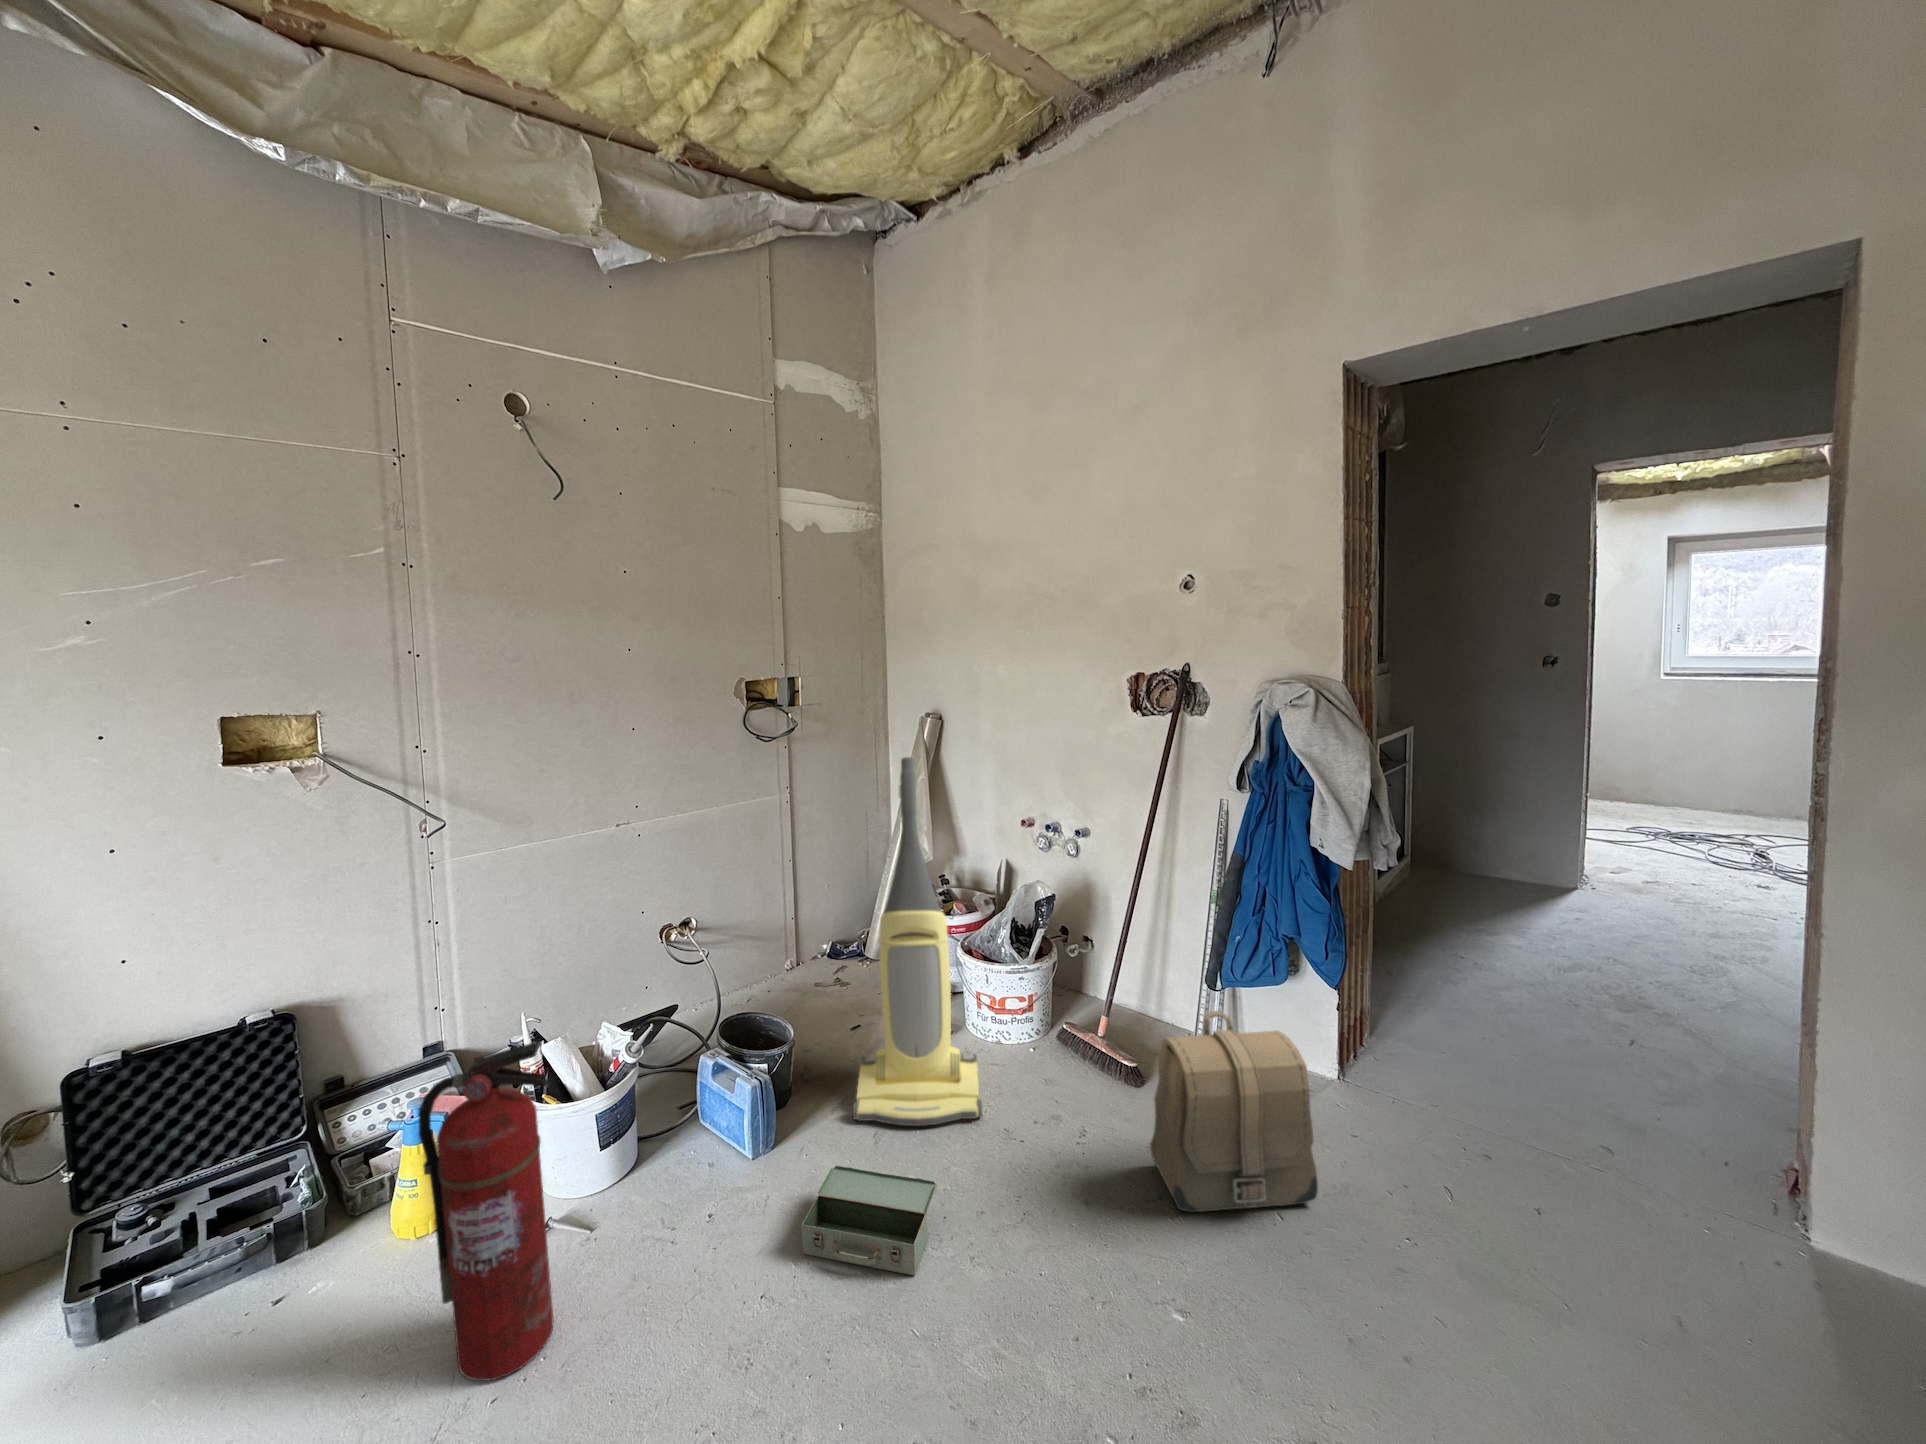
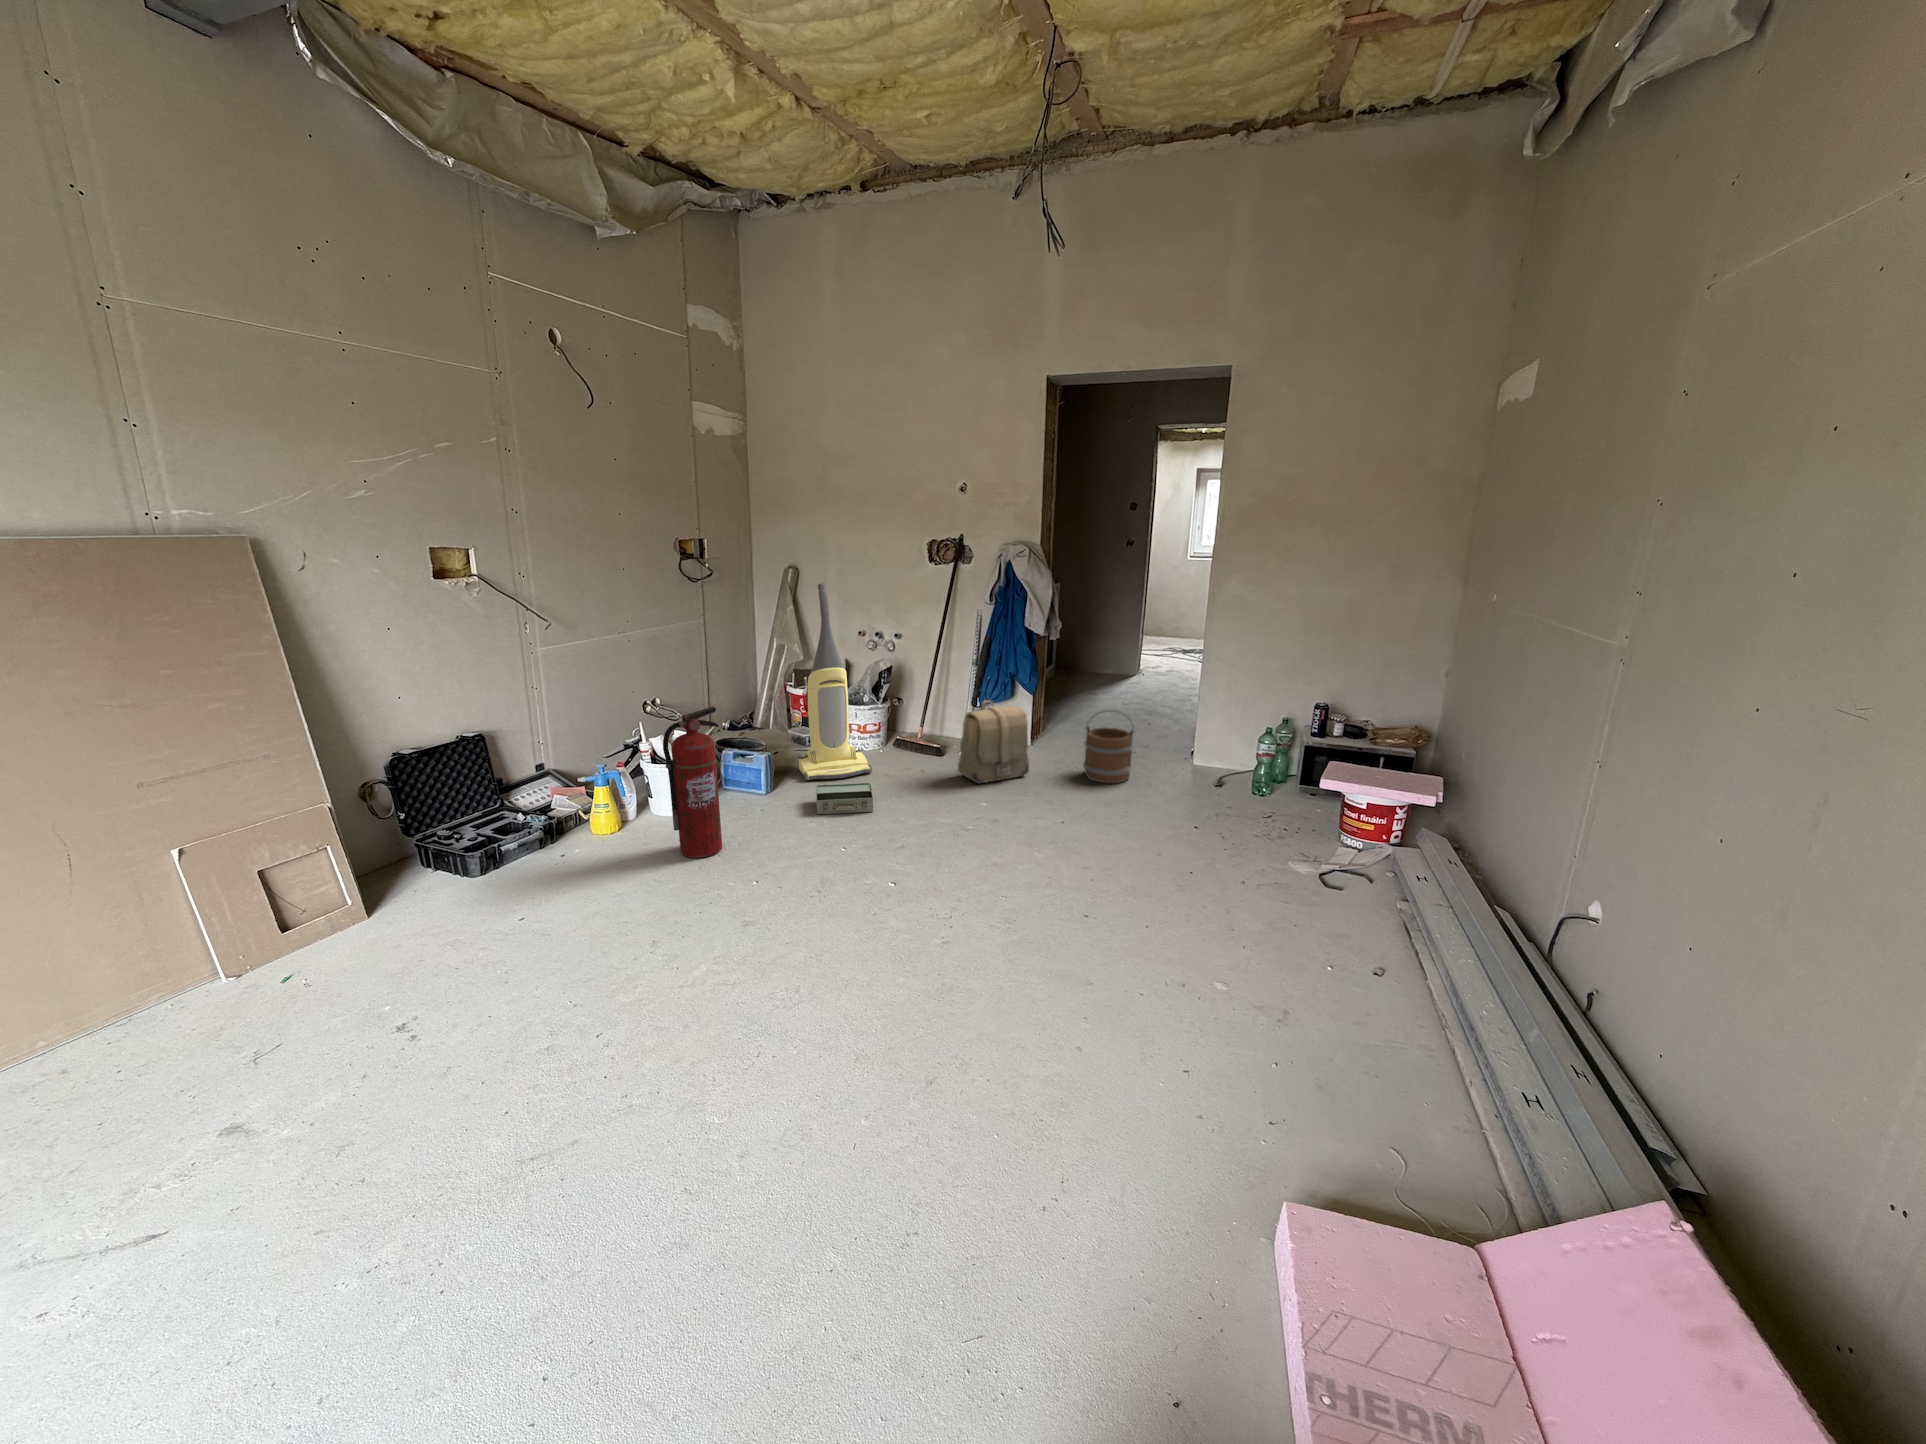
bucket: none [1465,1077,1620,1301] -> present [1083,710,1135,783]

